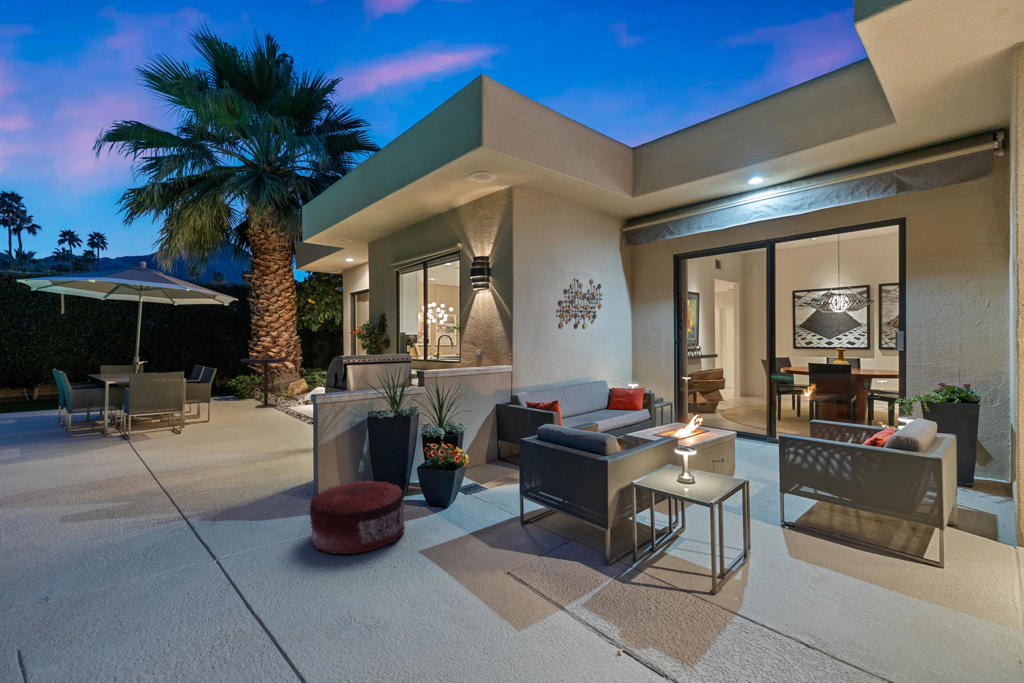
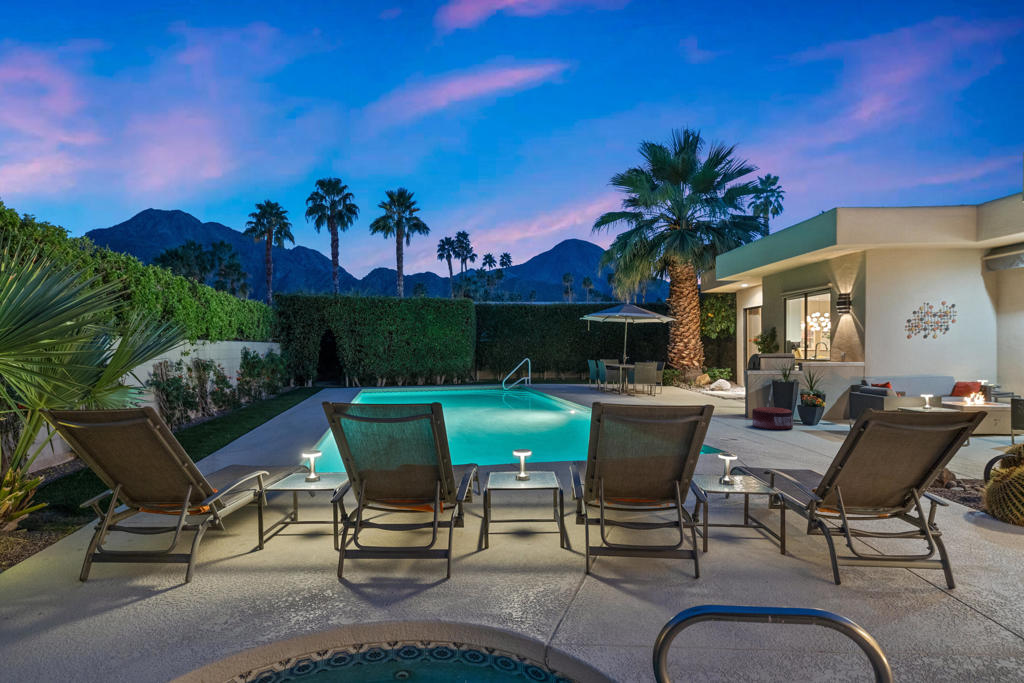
pedestal table: present [241,358,290,408] -> none [667,357,699,391]

